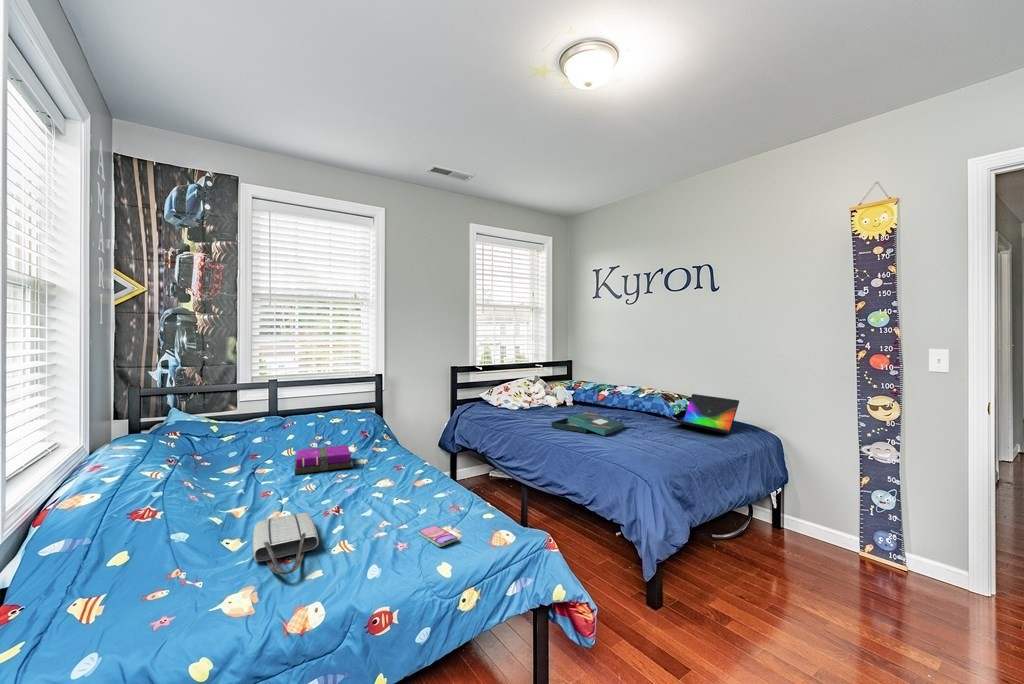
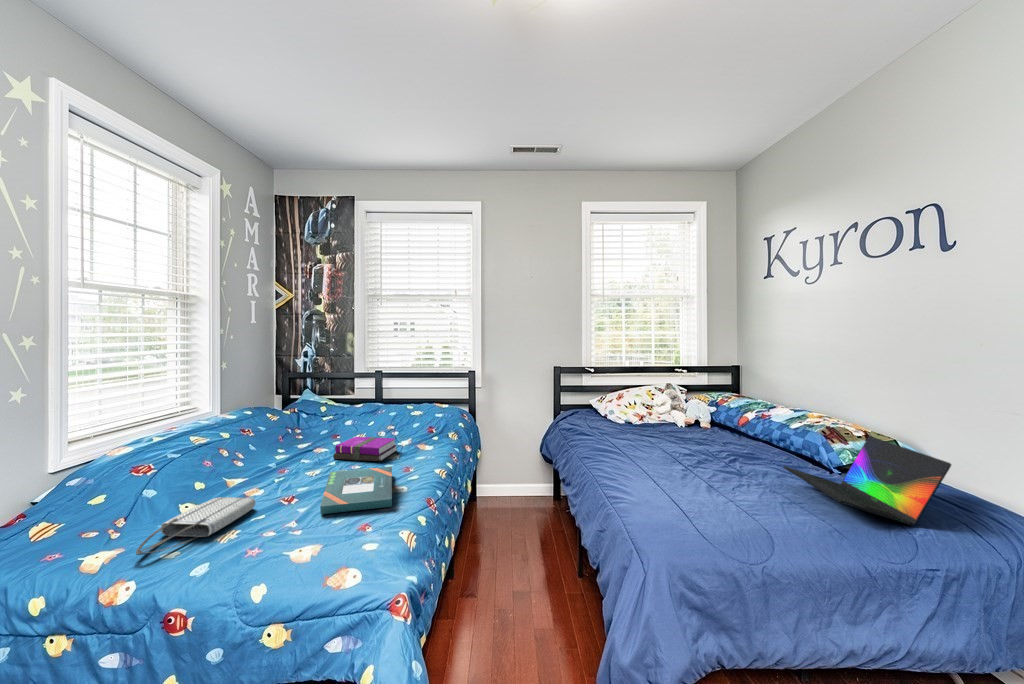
board game: present [551,411,624,436] -> present [320,467,392,514]
smartphone: present [418,525,457,547] -> none [277,546,319,574]

